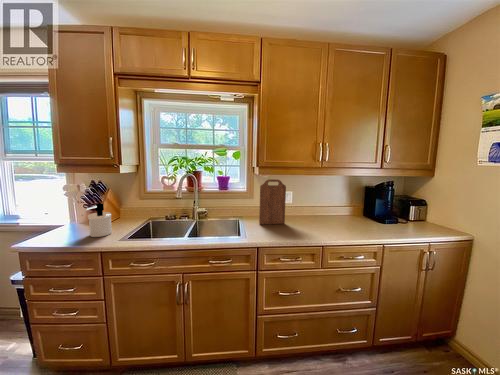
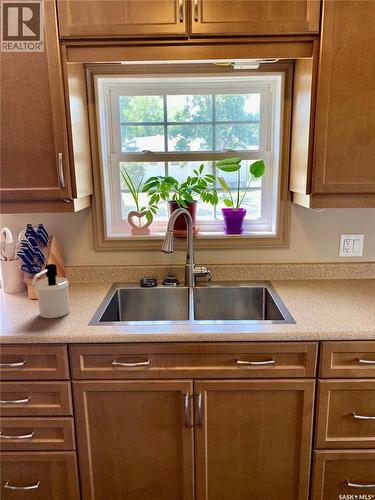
cutting board: present [259,179,286,224] -> none [307,216,359,296]

